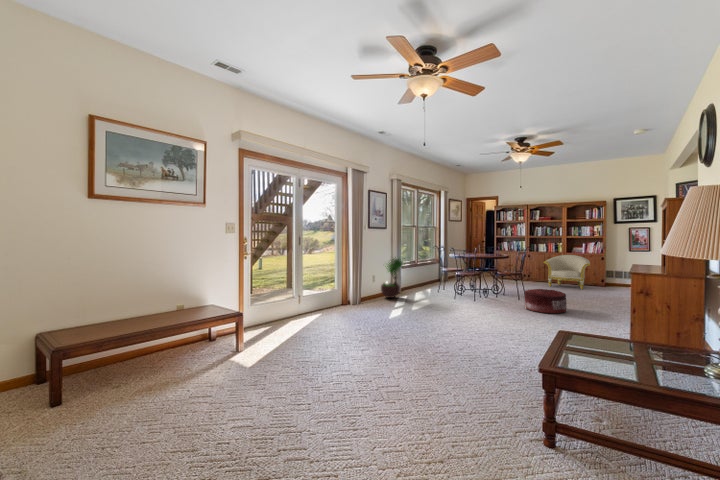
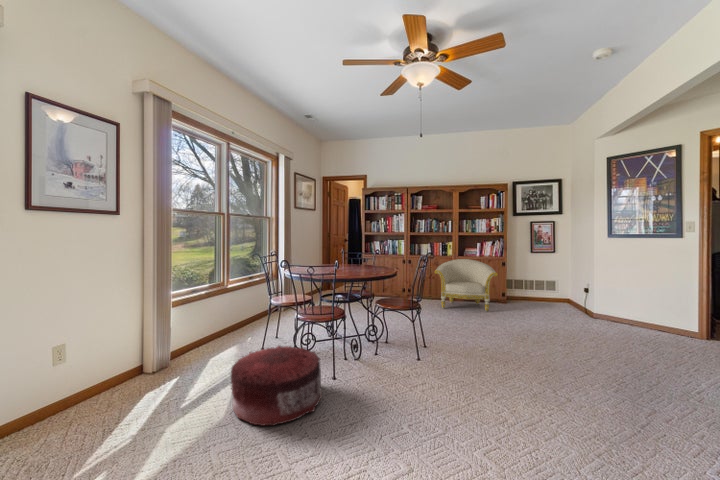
potted tree: present [381,257,403,298] -> none [79,283,164,405]
pouf: present [524,289,567,313] -> present [231,346,322,426]

